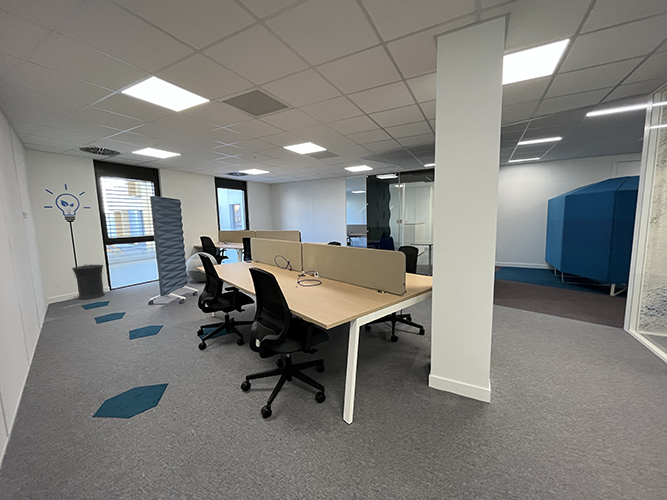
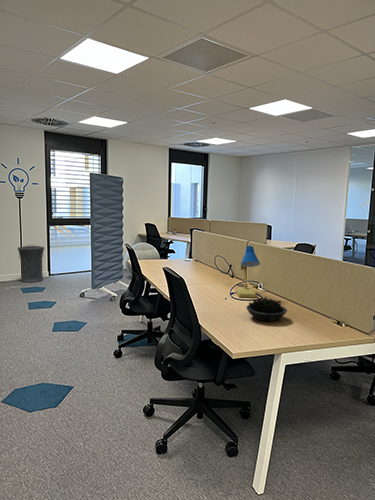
desk lamp: none [299,247,316,285] -> present [237,245,260,298]
succulent plant: none [316,282,345,300] -> present [246,297,287,321]

